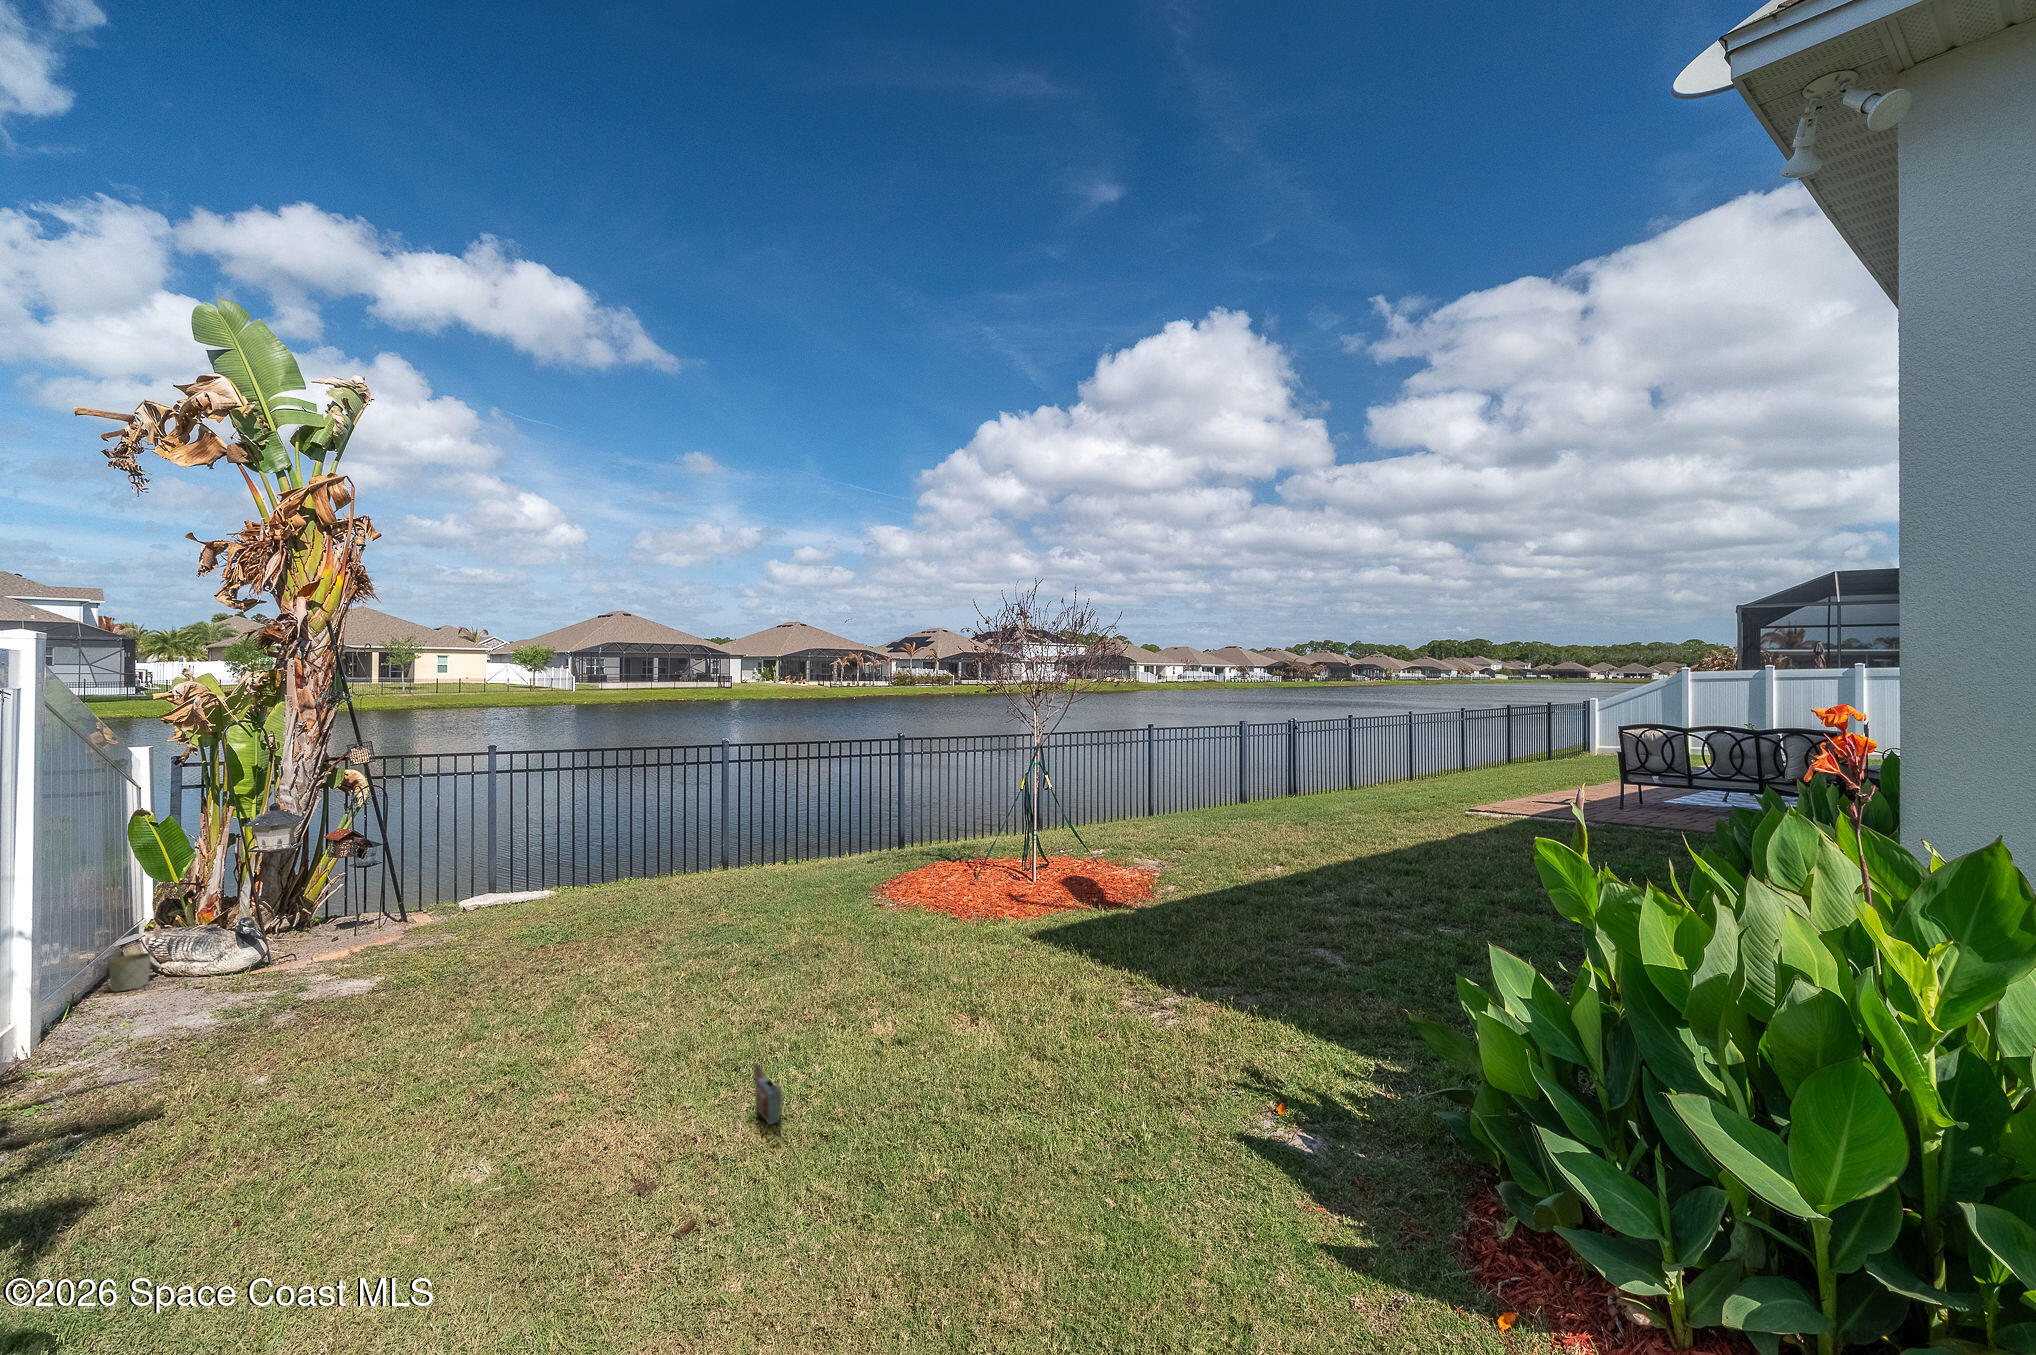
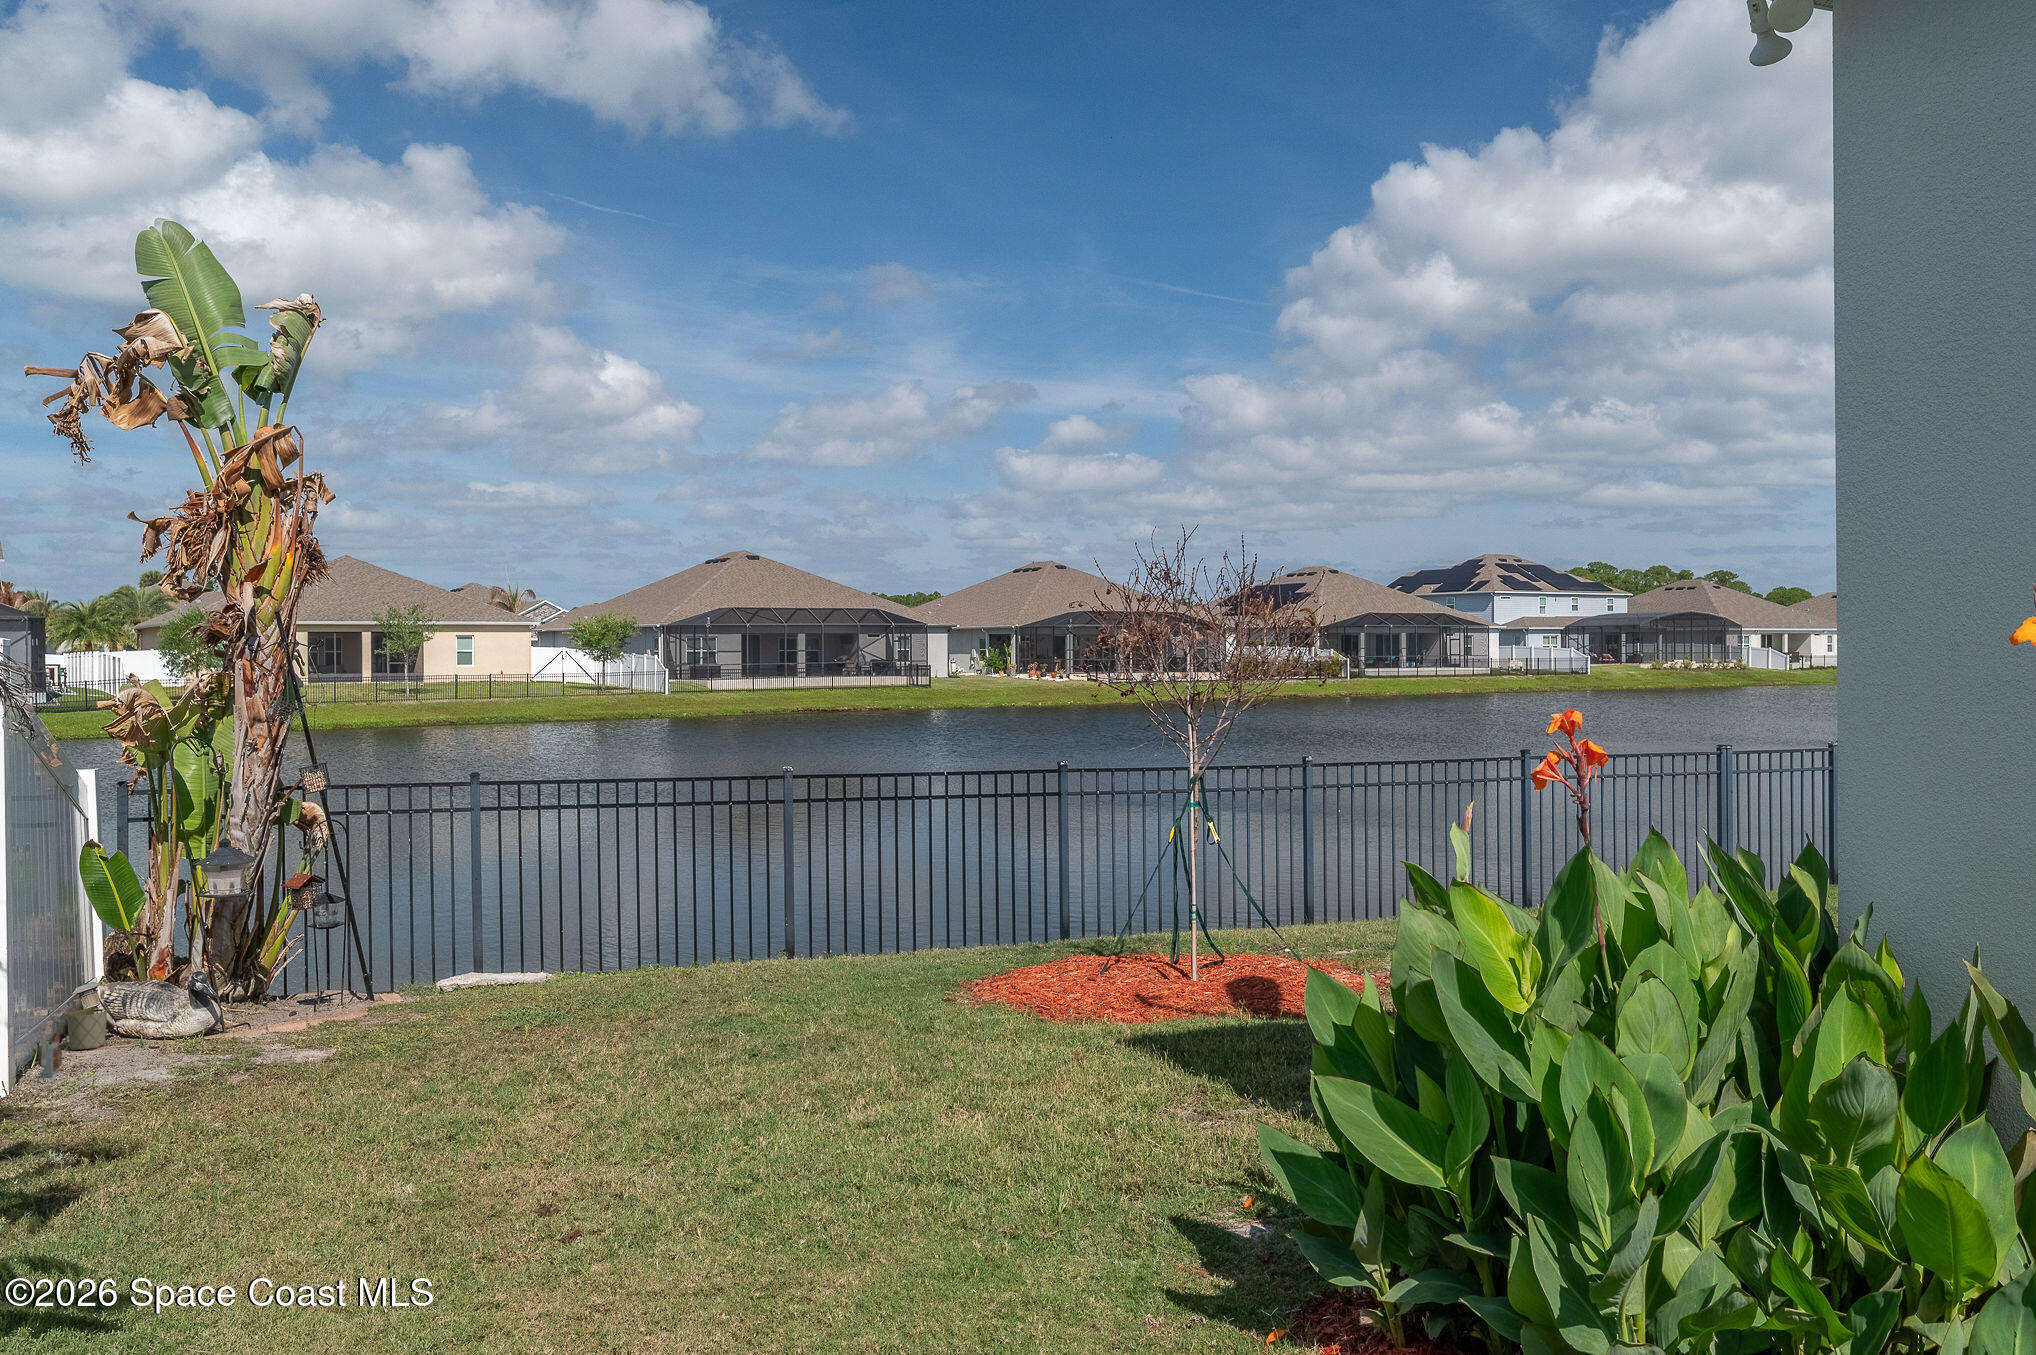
watering can: present [754,1064,782,1124] -> present [38,1032,62,1078]

